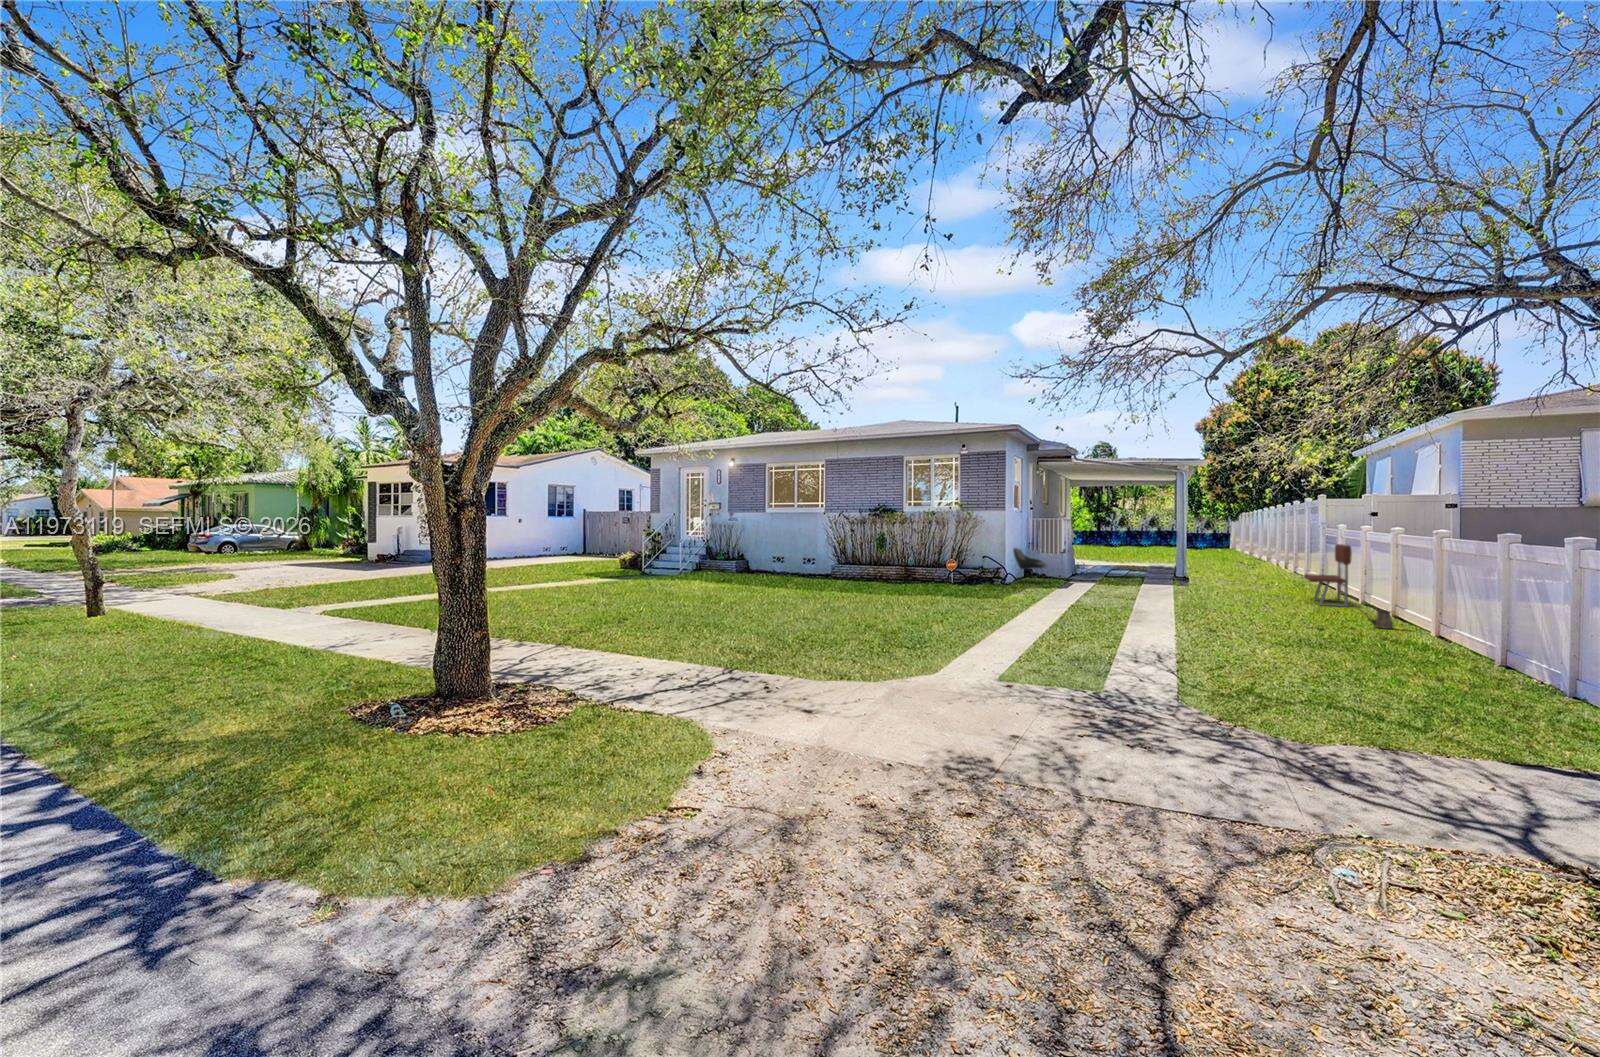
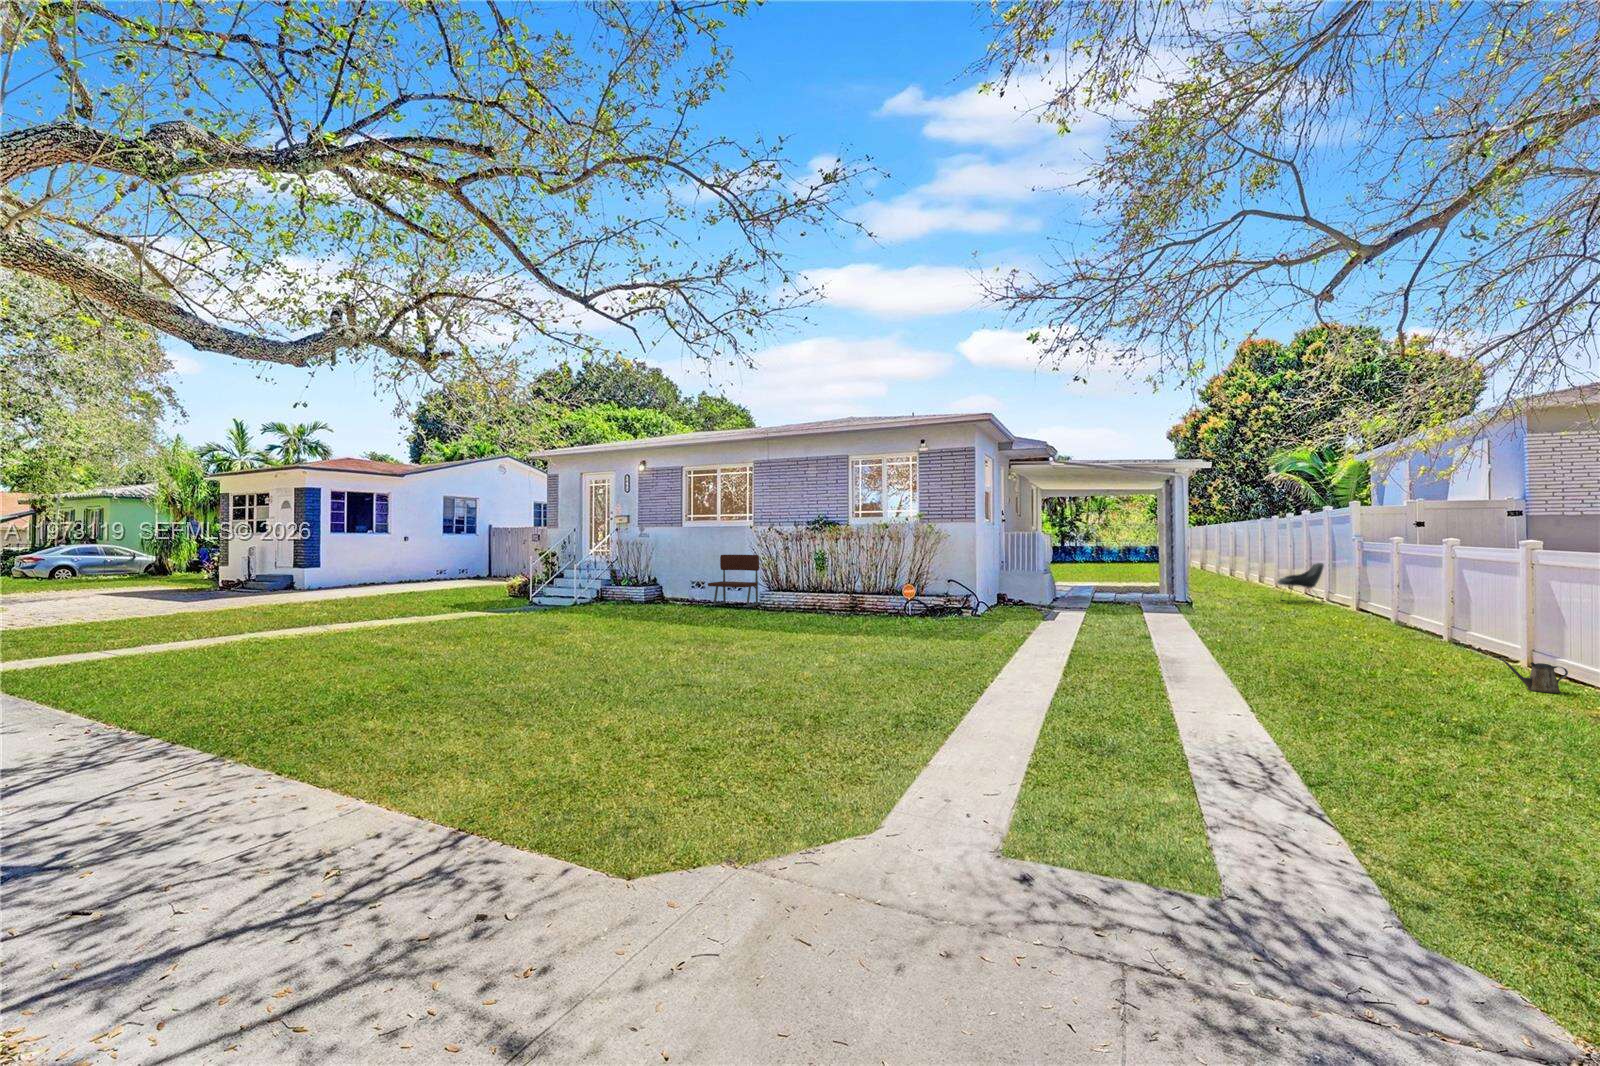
bench: present [1304,544,1352,607] -> present [708,555,759,607]
lounge chair: present [1013,548,1047,582] -> present [1277,563,1324,603]

